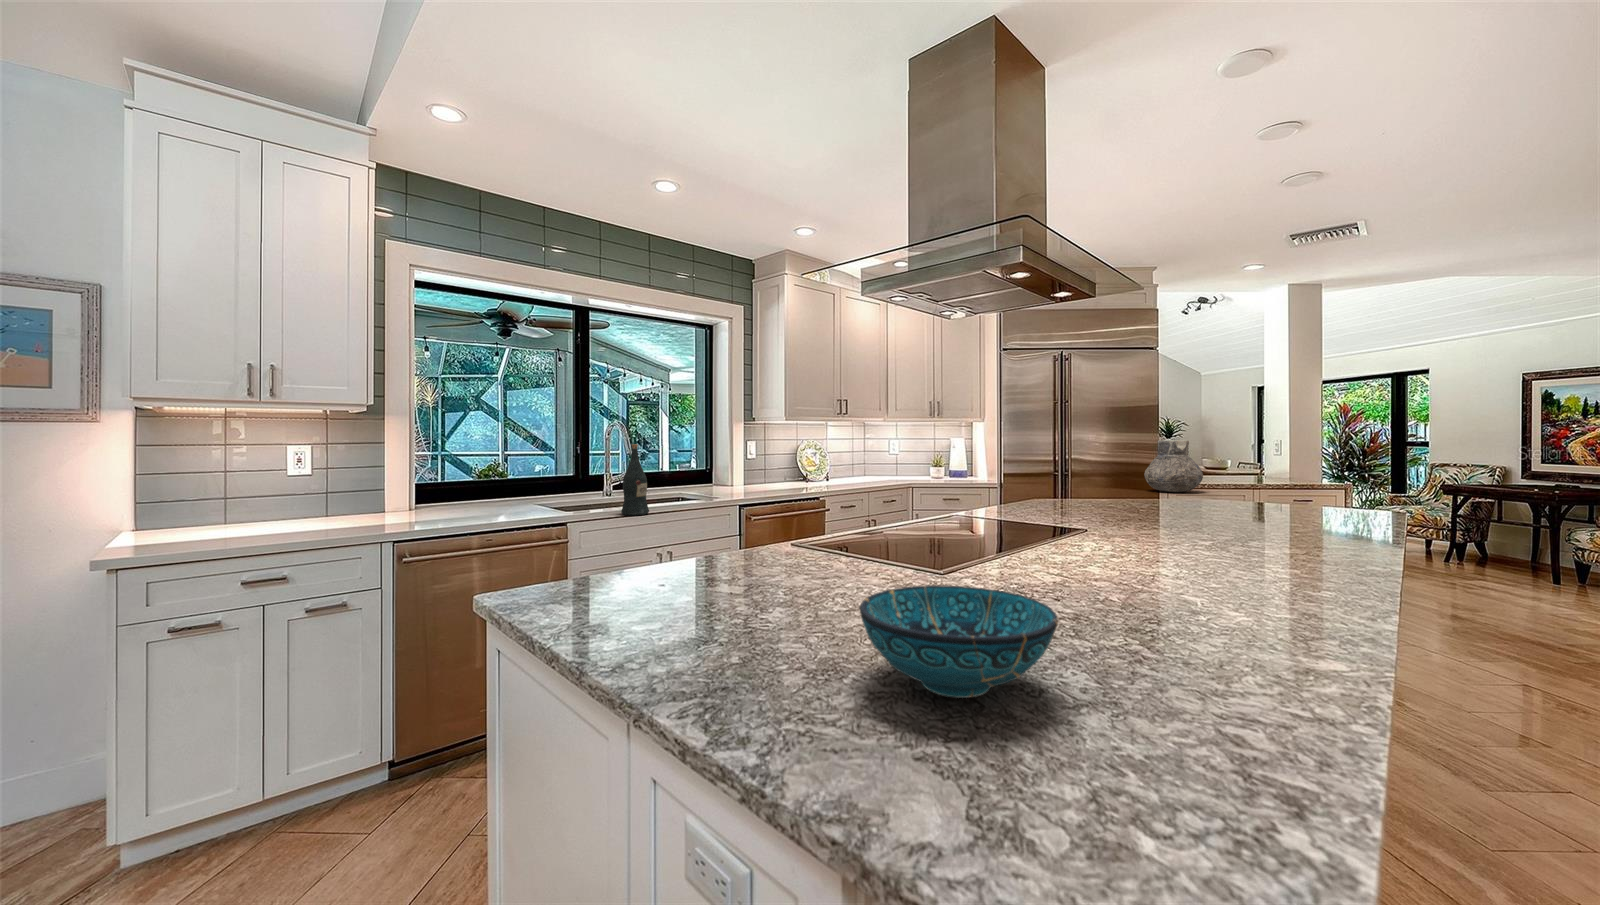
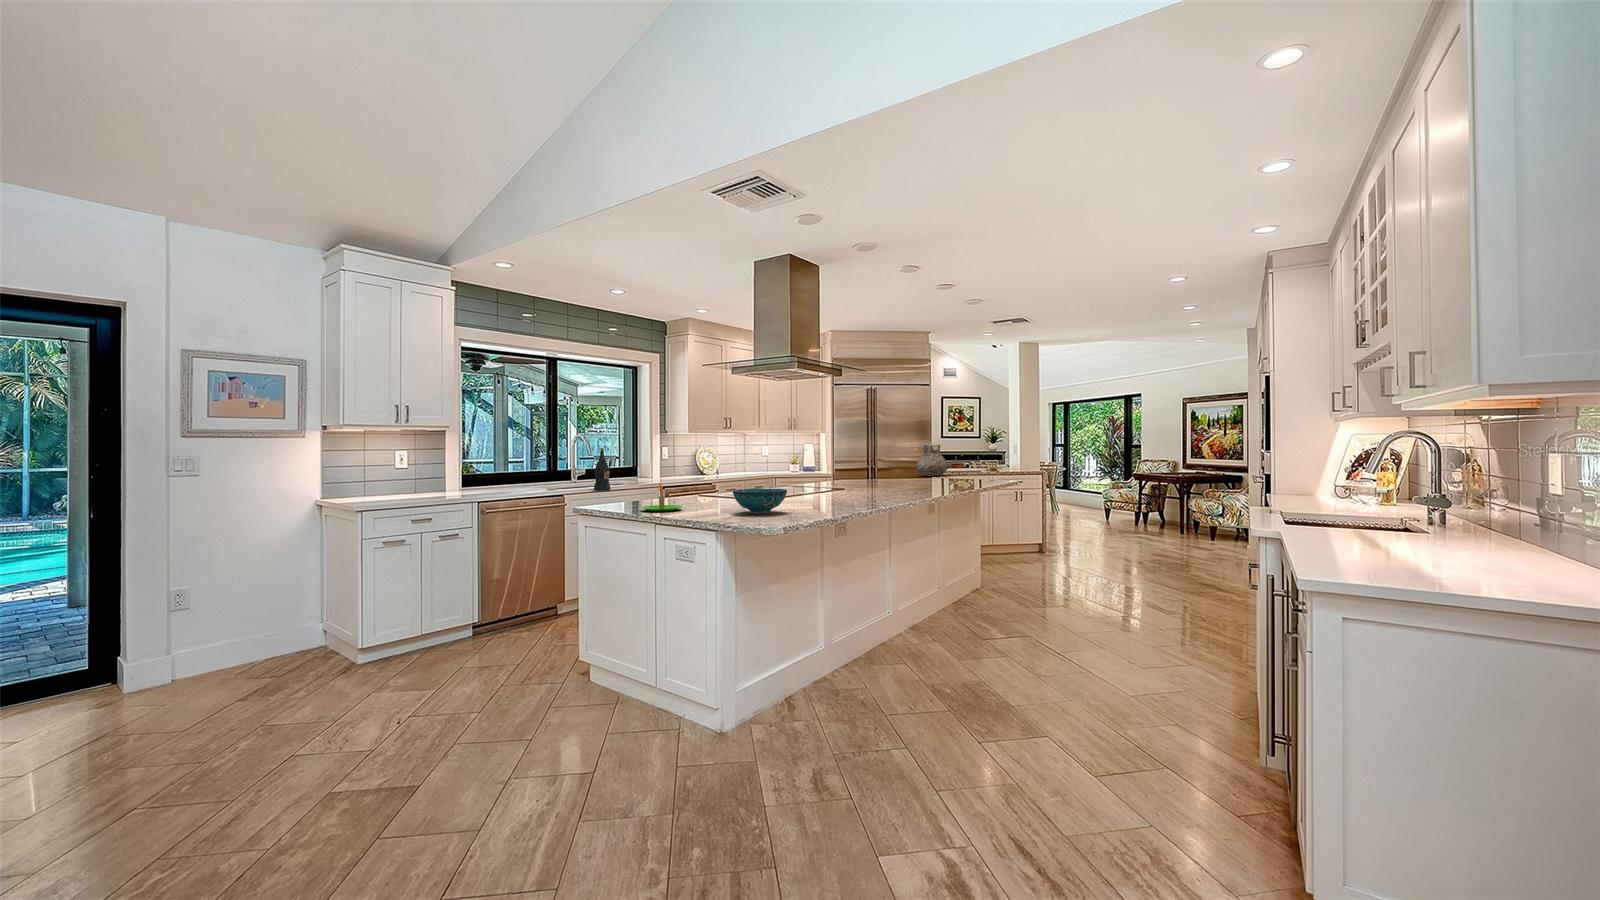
candle: none [594,552,715,641] -> present [640,483,683,512]

